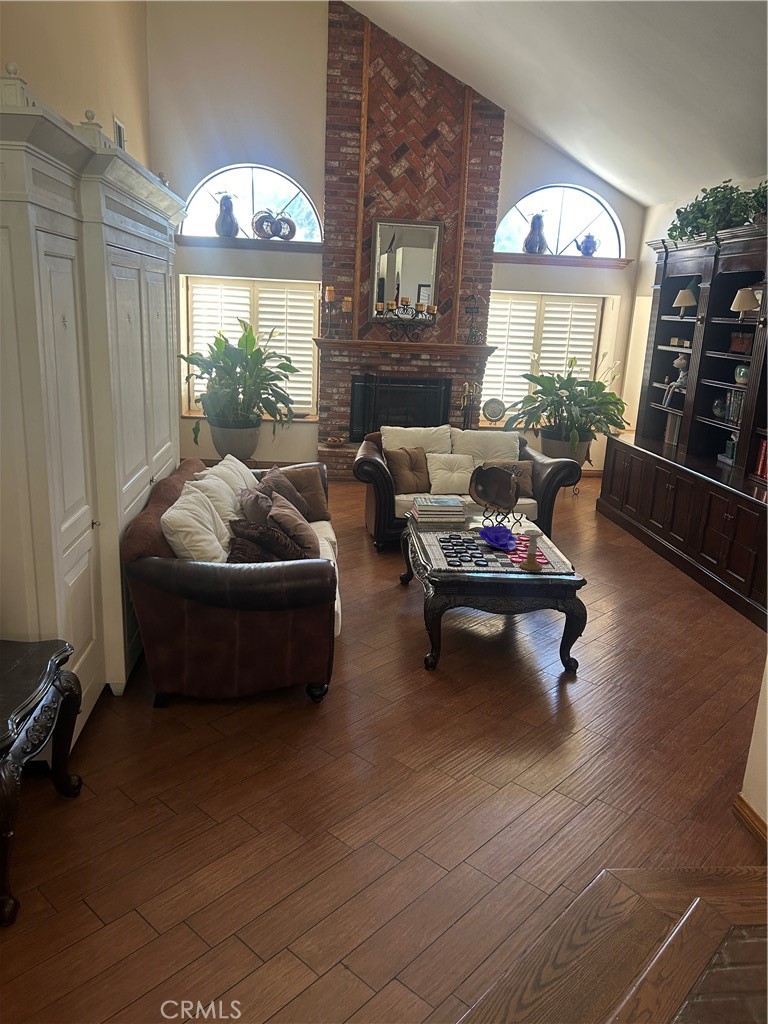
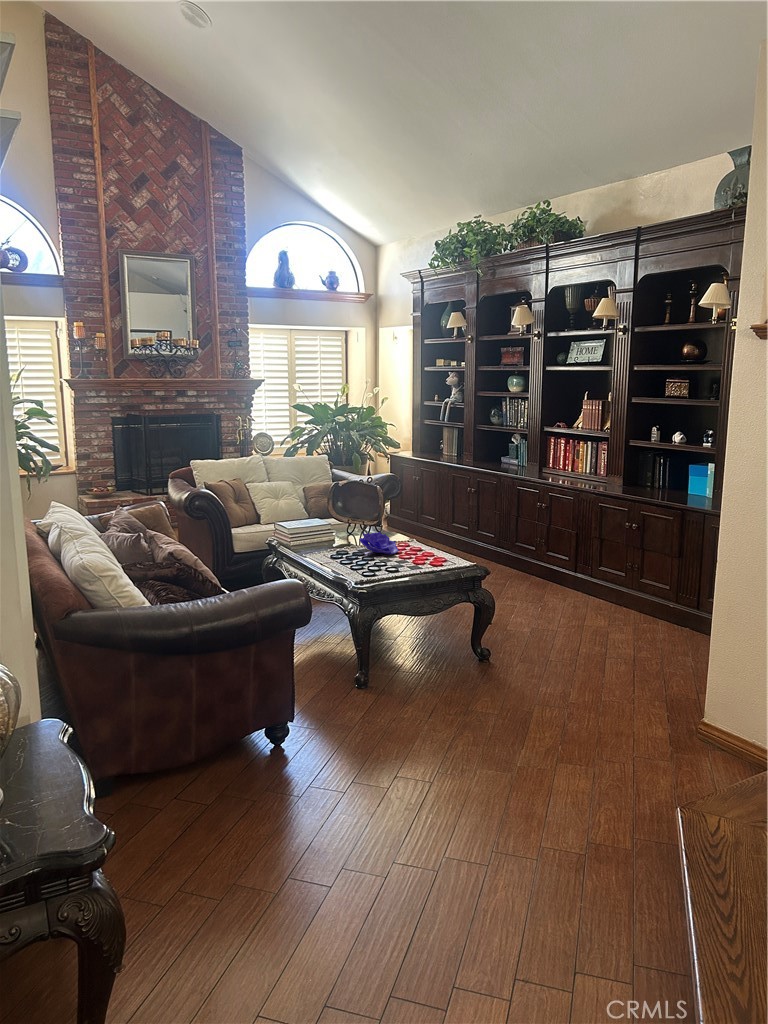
candle holder: present [519,530,544,571] -> none [415,526,437,565]

